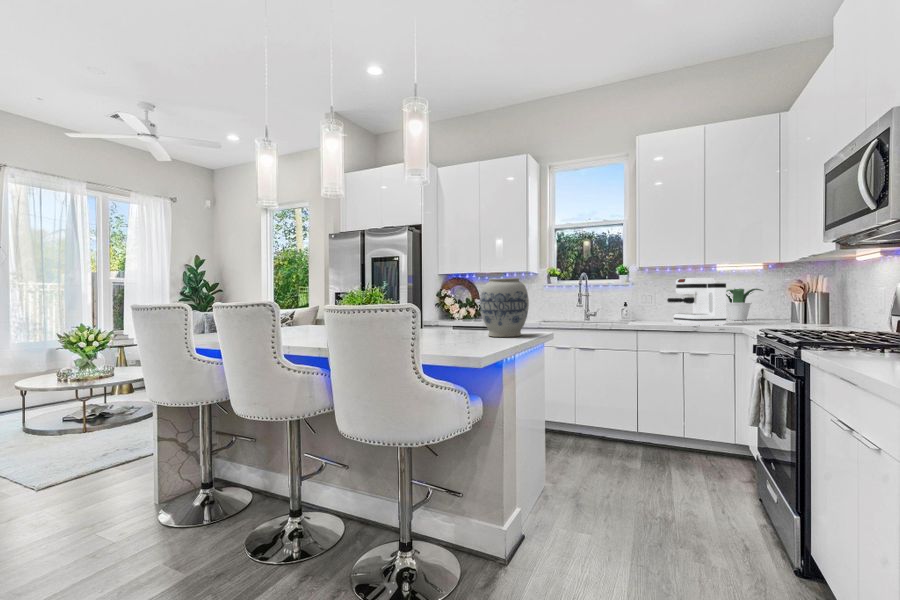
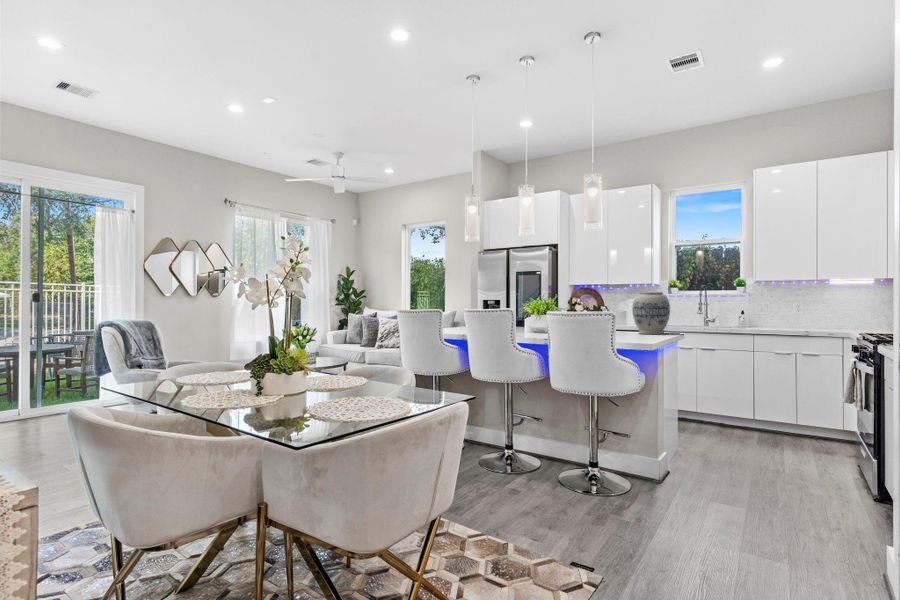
coffee maker: present [667,278,727,326] -> none [781,291,836,331]
potted plant: present [726,289,763,320] -> none [830,300,875,328]

